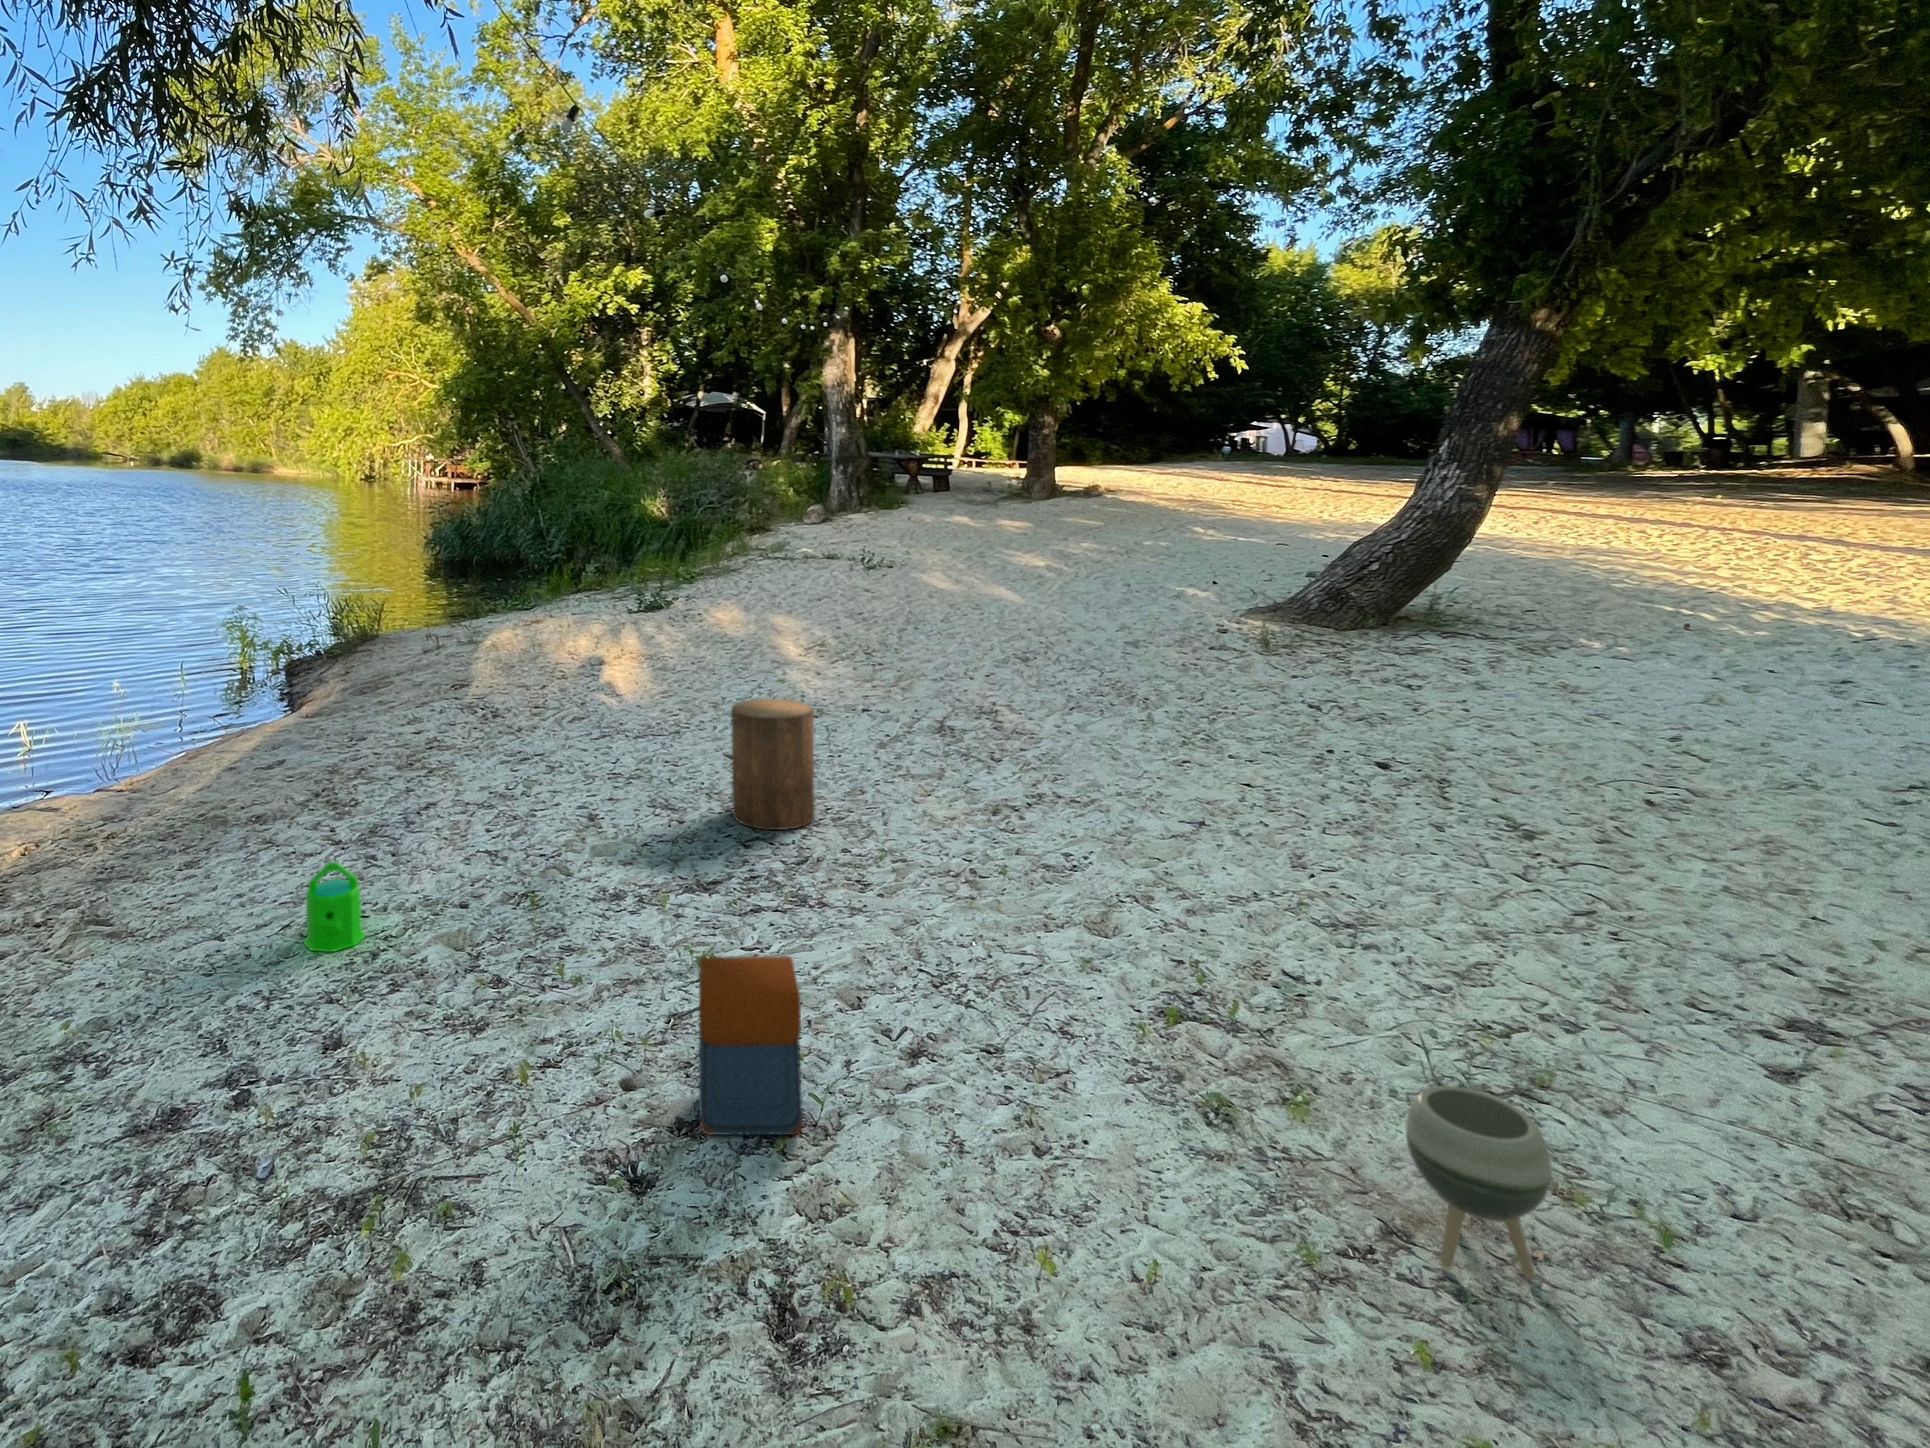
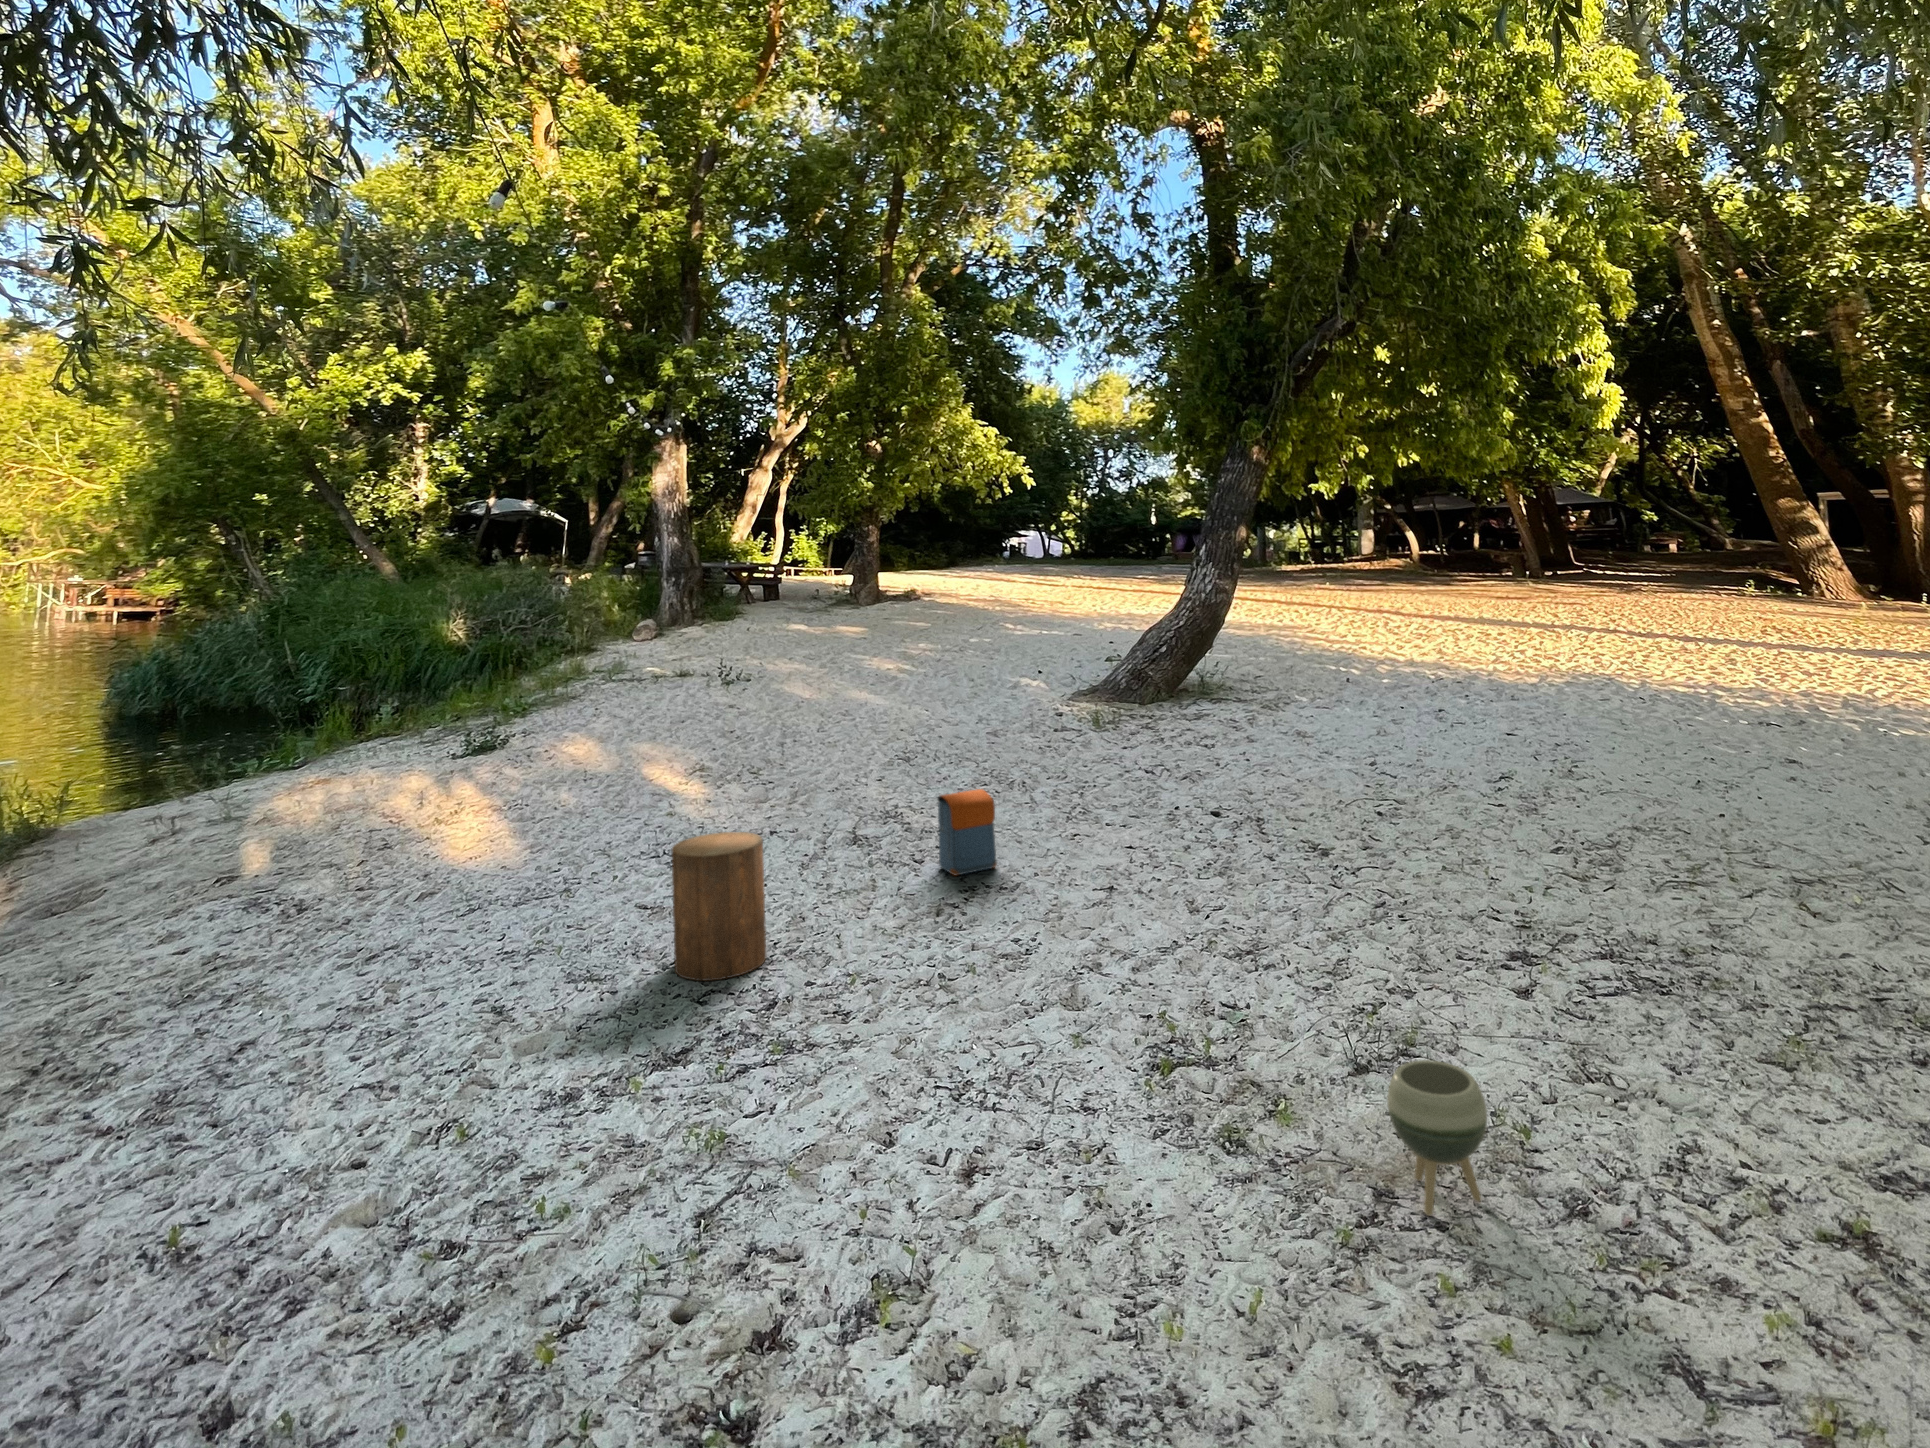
watering can: present [304,862,365,952] -> none [123,1148,230,1289]
backpack: present [699,956,802,1135] -> present [938,789,997,876]

